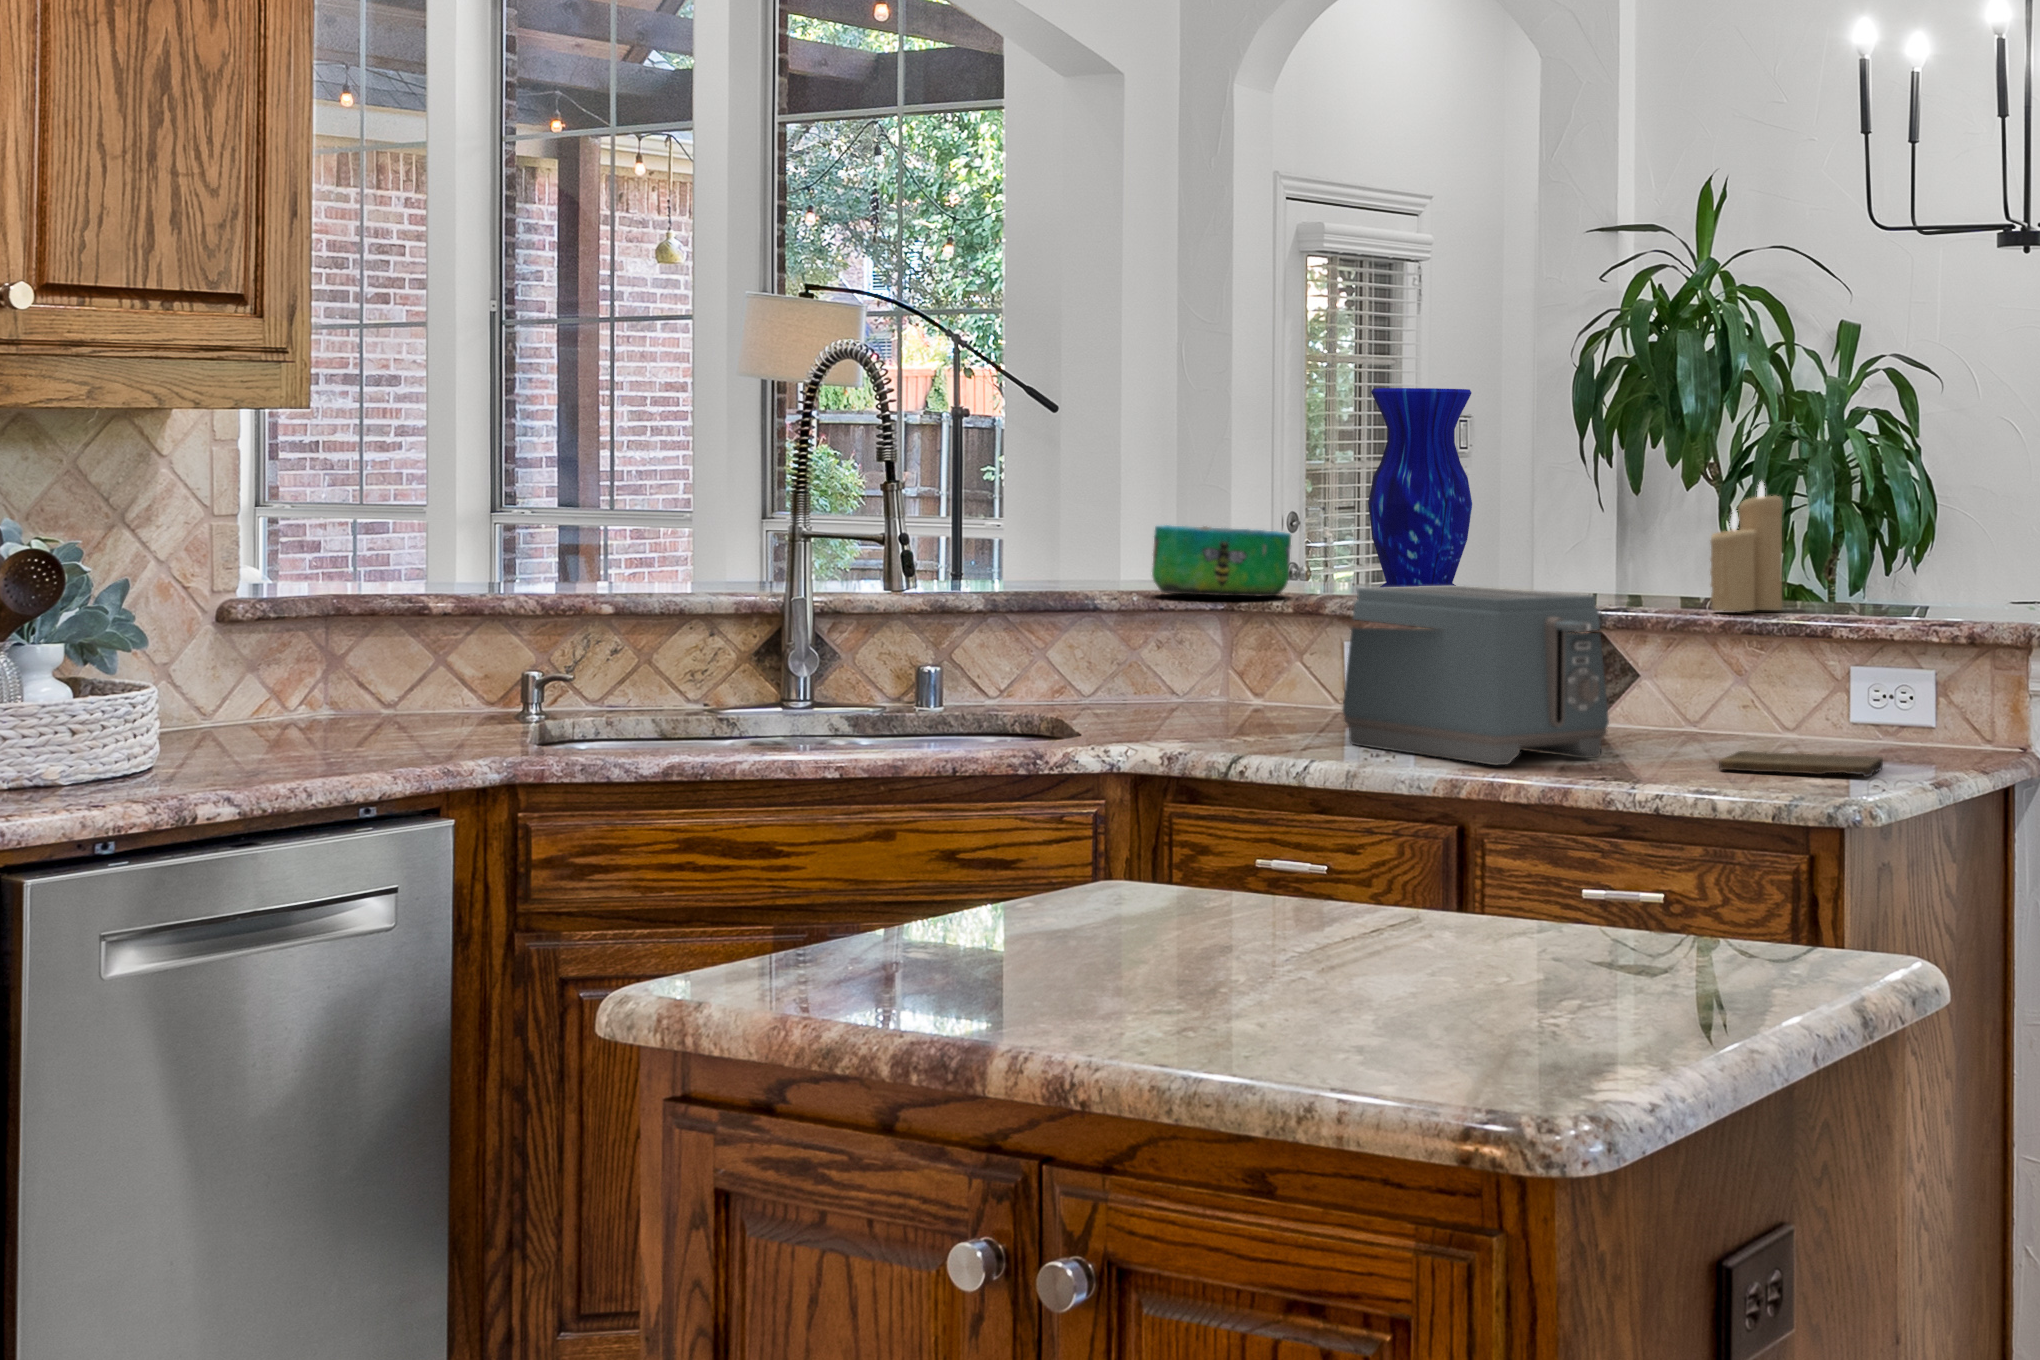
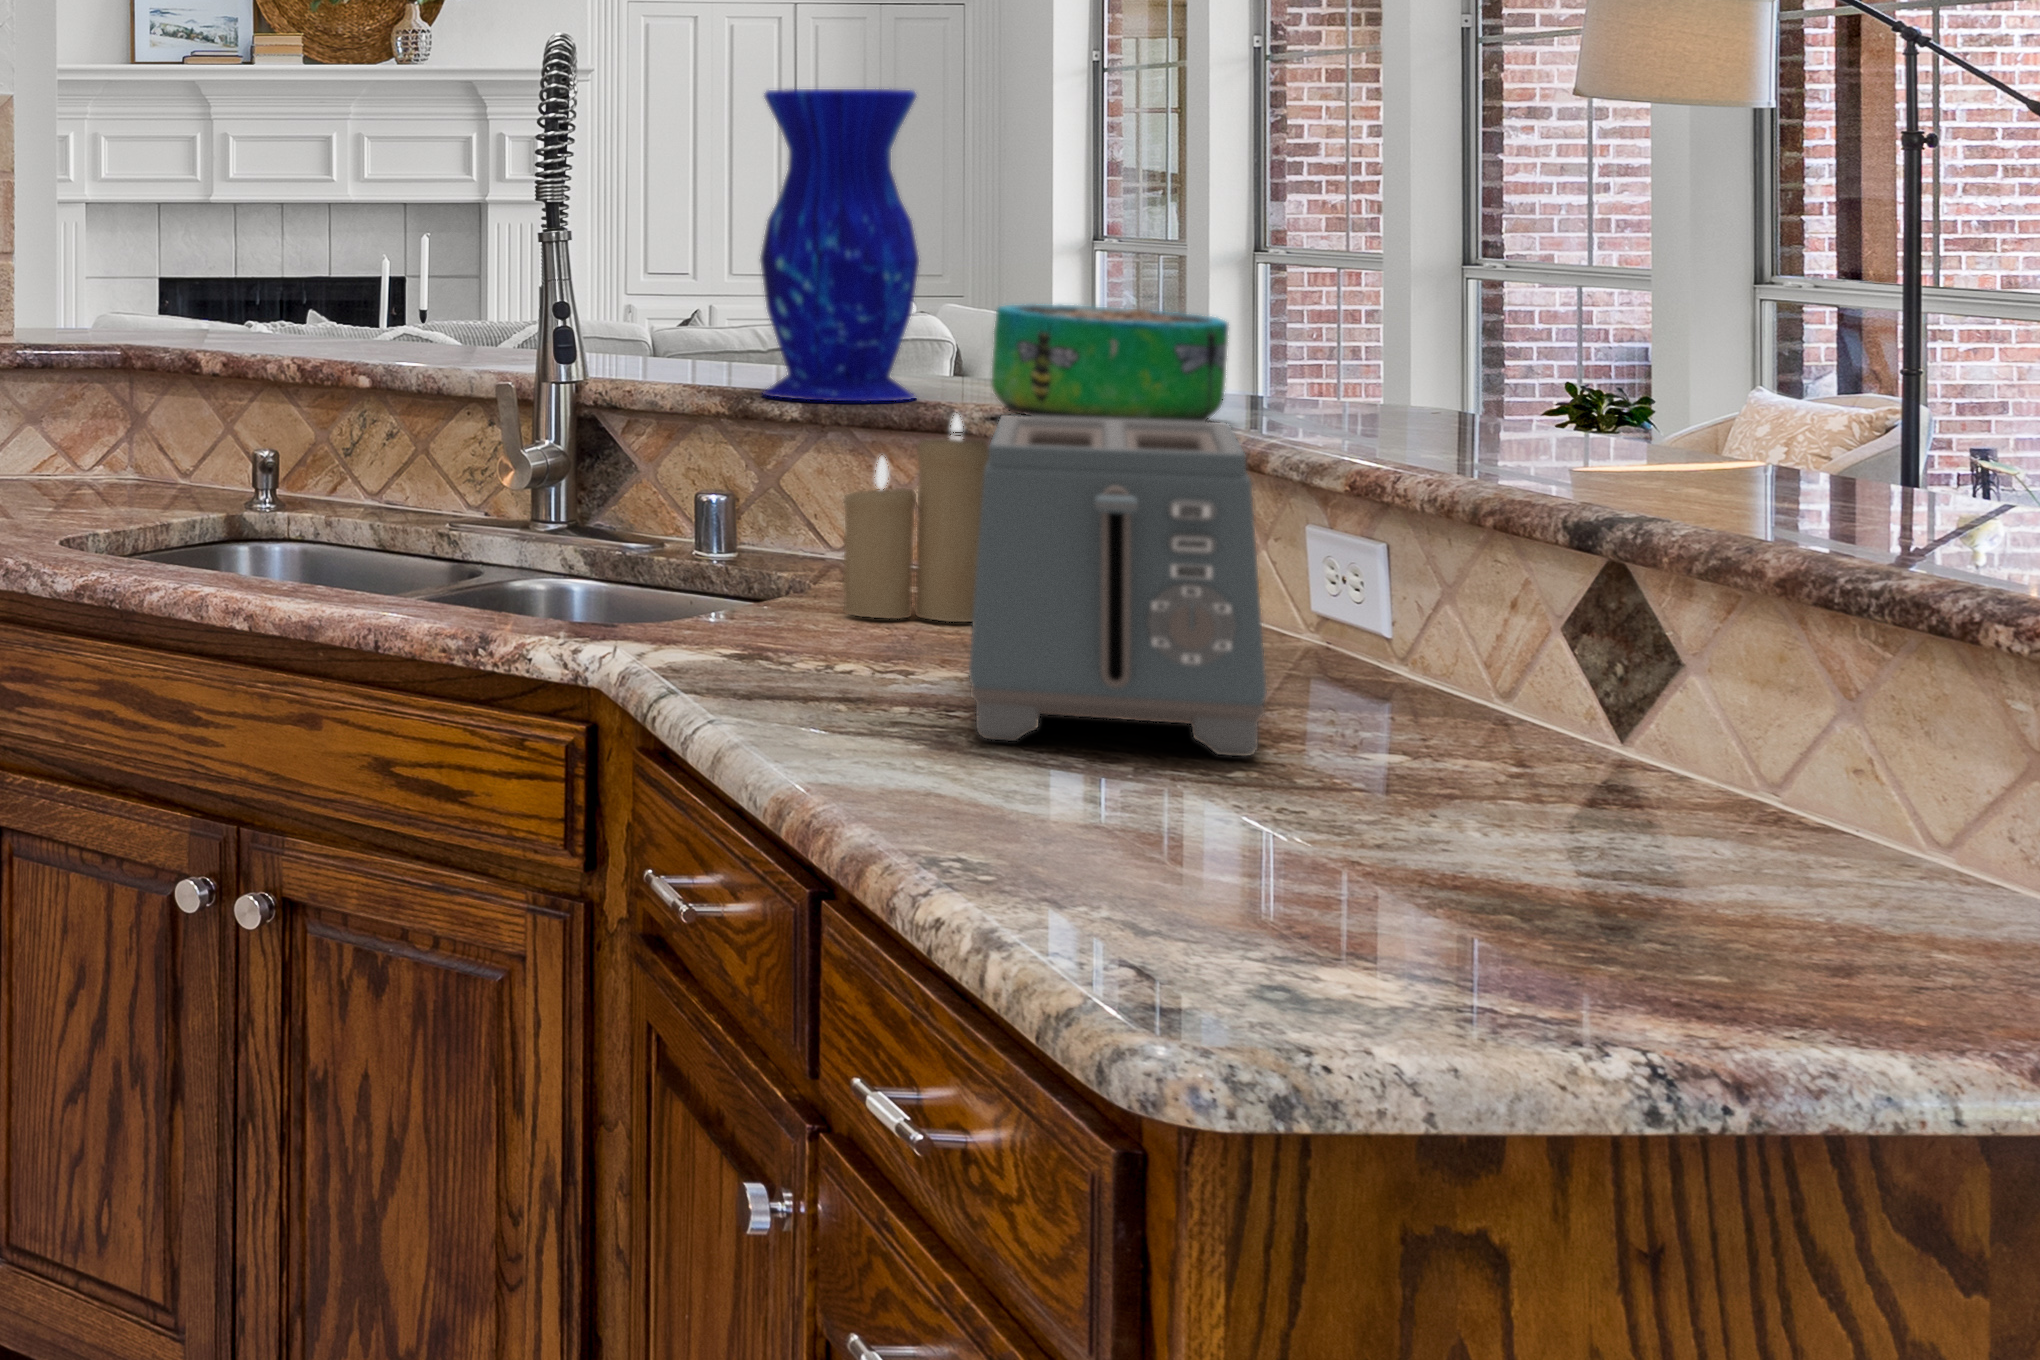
vase: present [1368,388,1472,588] -> present [760,89,919,401]
candle: present [1710,482,1783,612] -> present [842,414,989,622]
cutting board: present [1719,751,1883,777] -> none [1348,790,1752,884]

